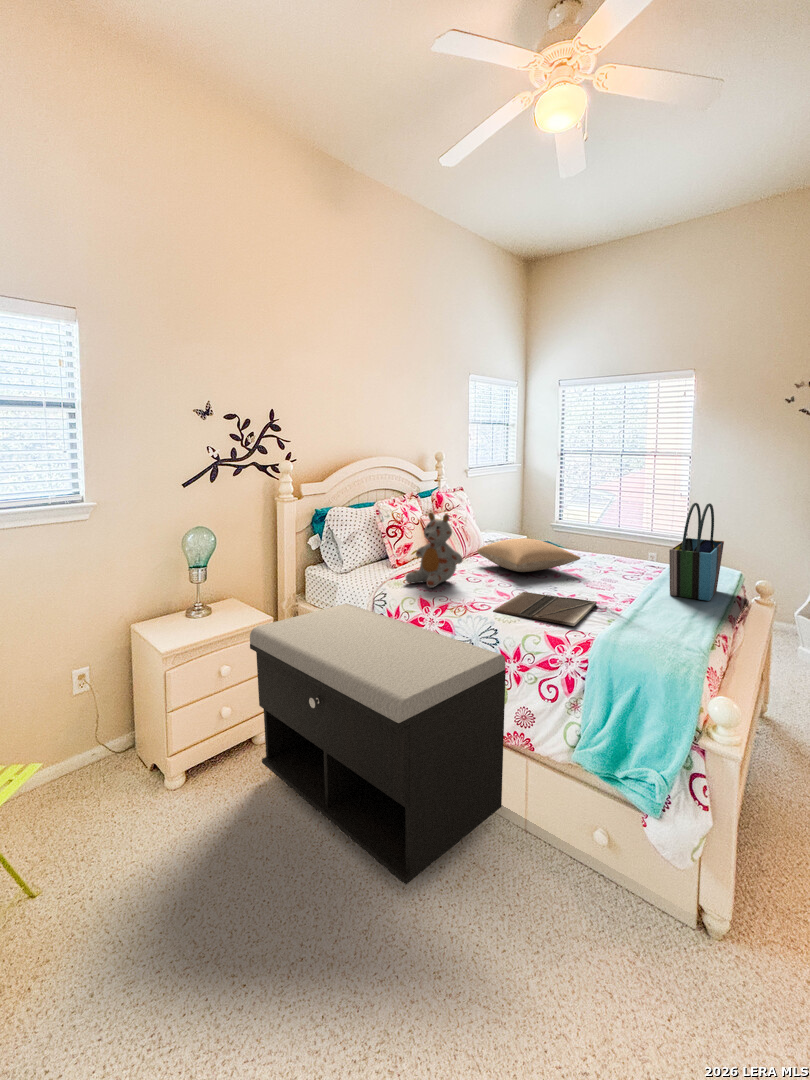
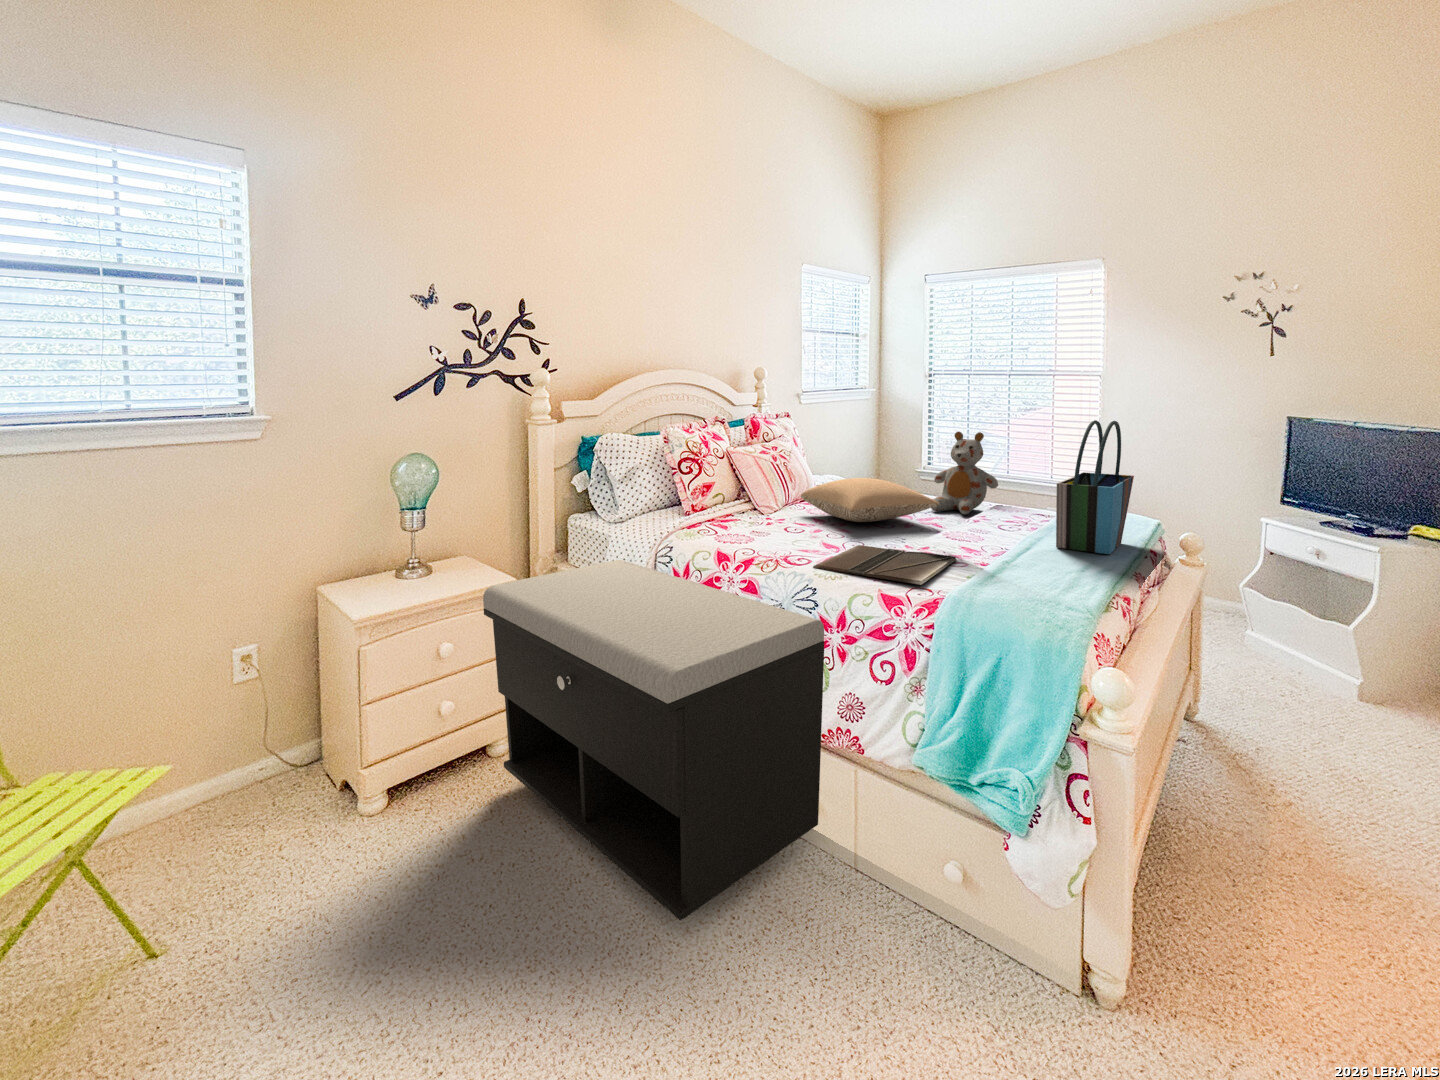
stuffed bear: present [406,513,462,588] -> present [931,431,998,514]

